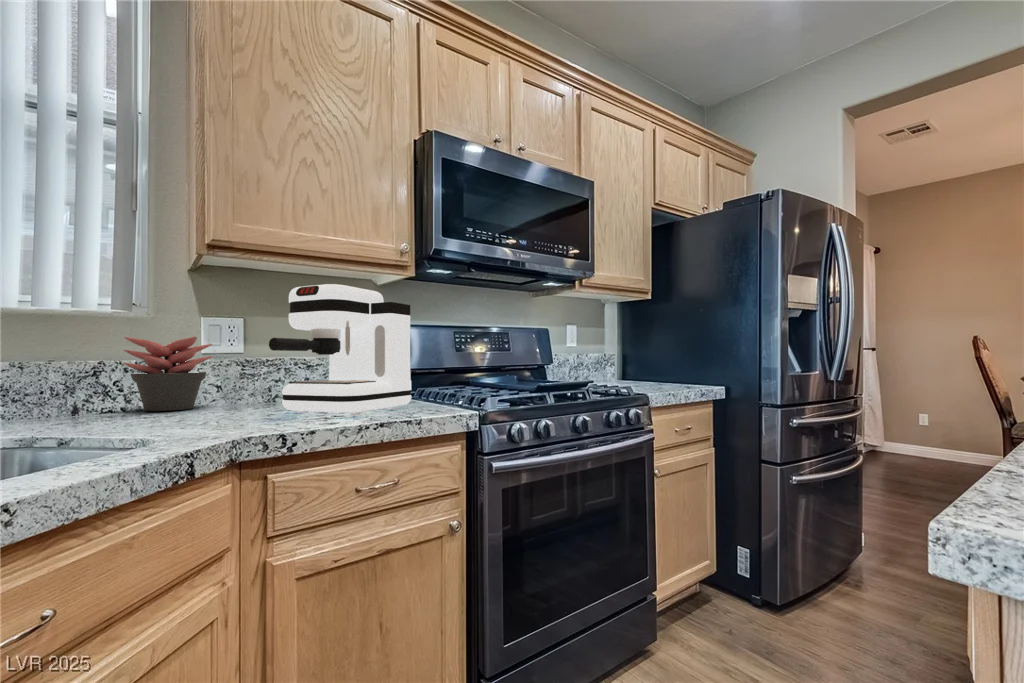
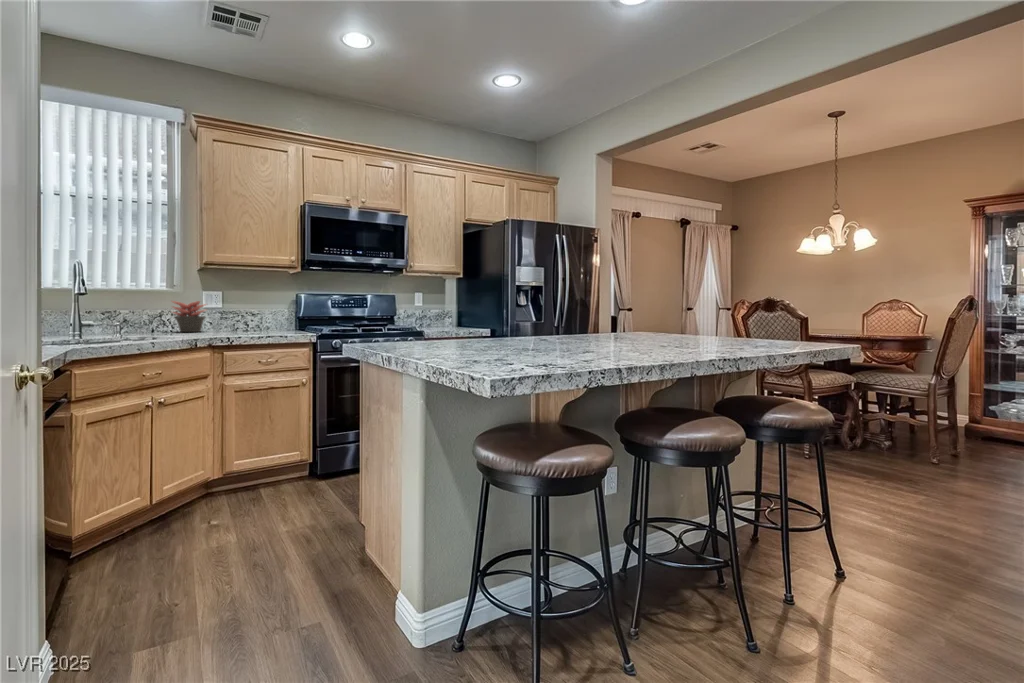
coffee maker: present [269,284,411,415] -> none [226,280,291,334]

